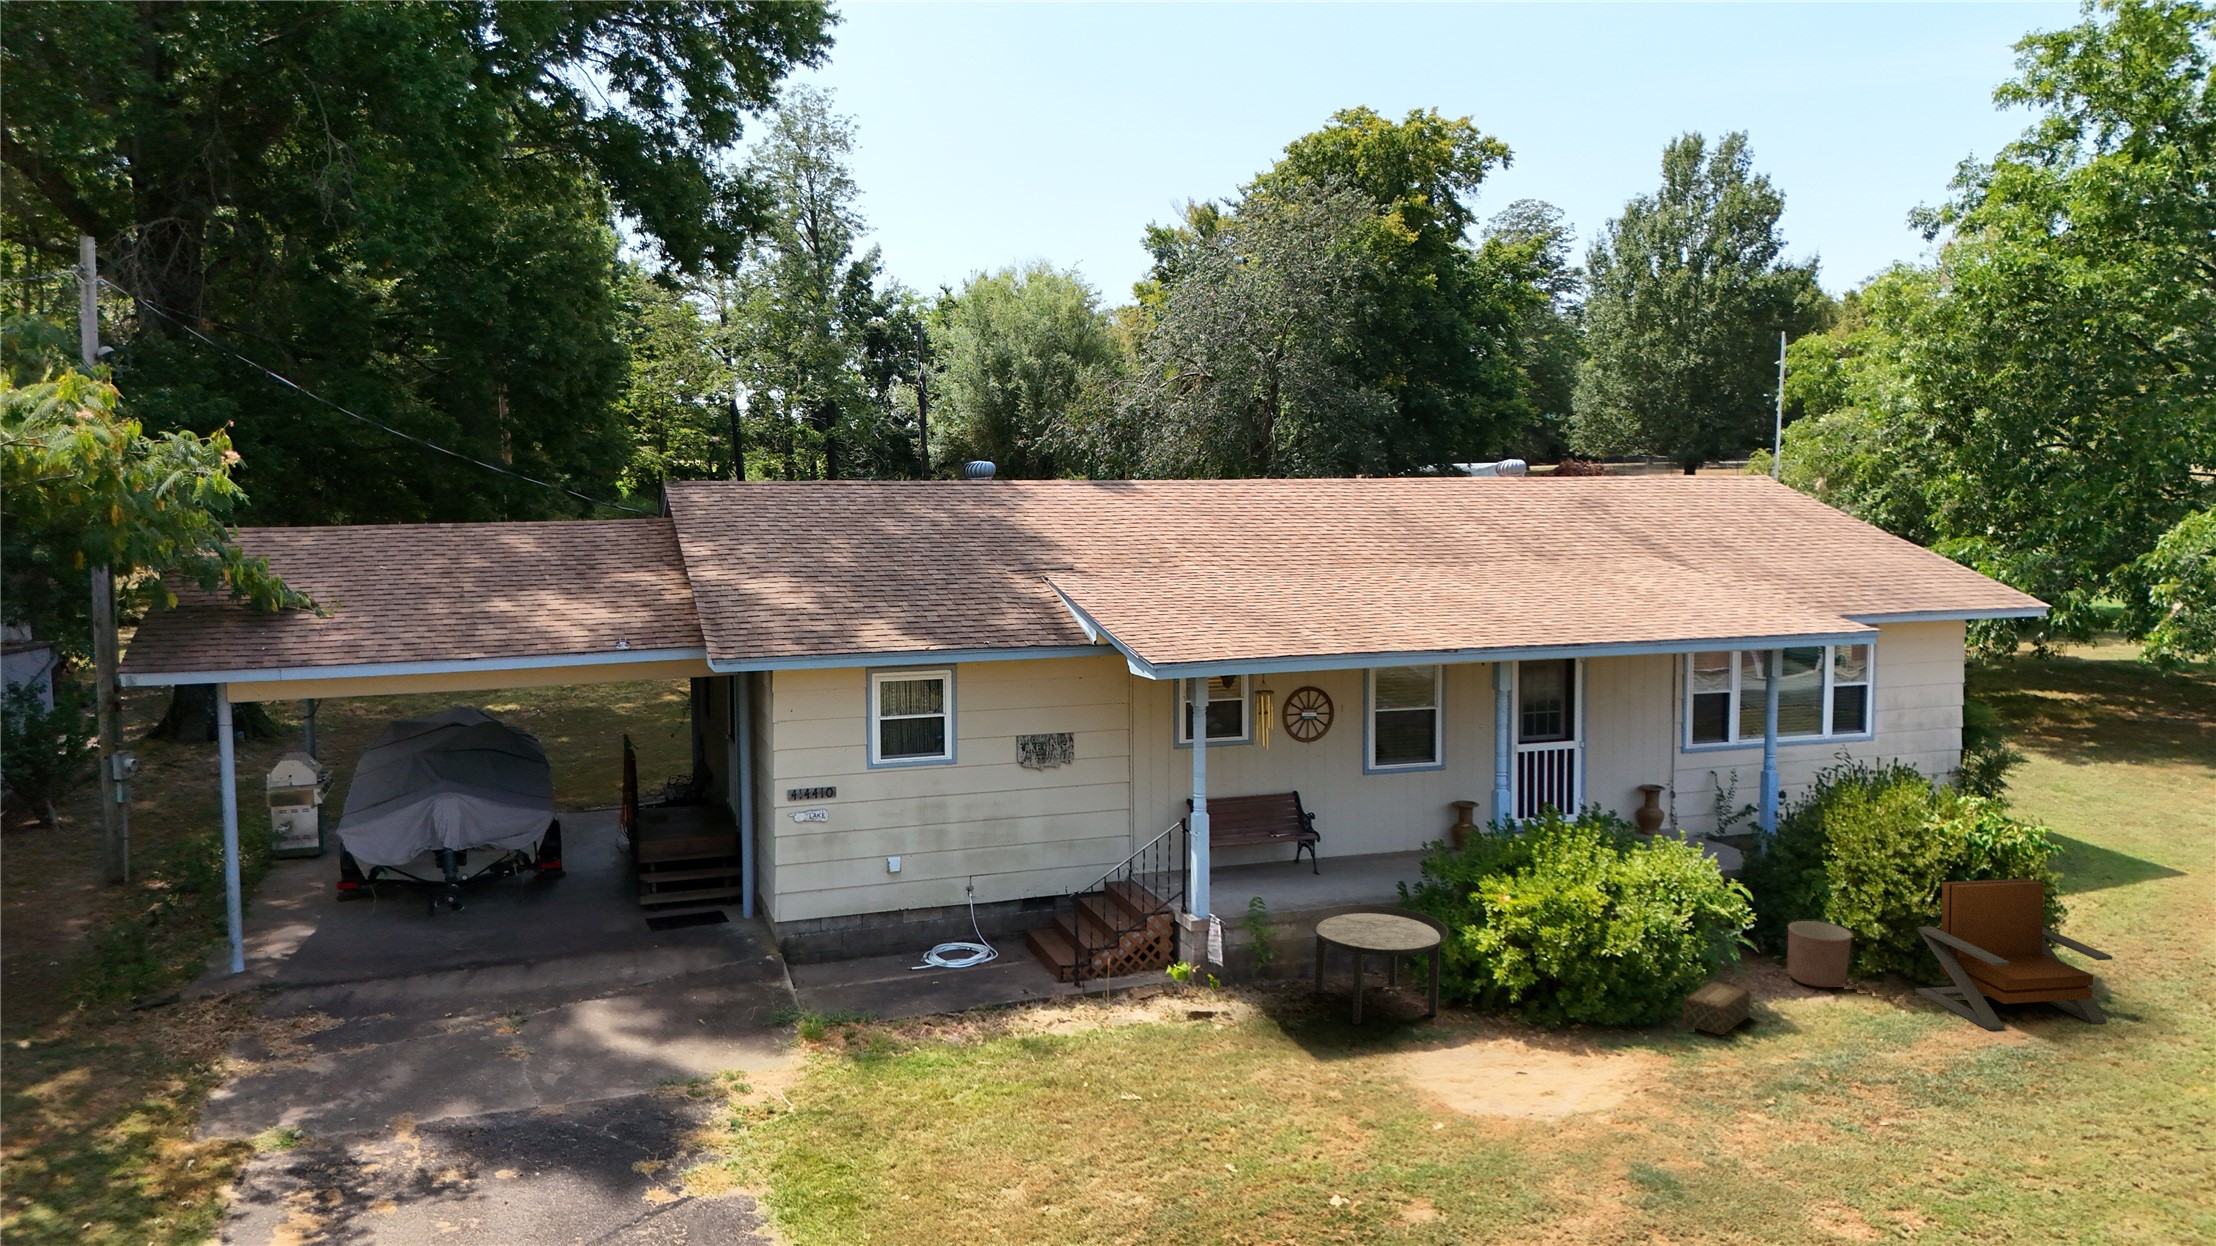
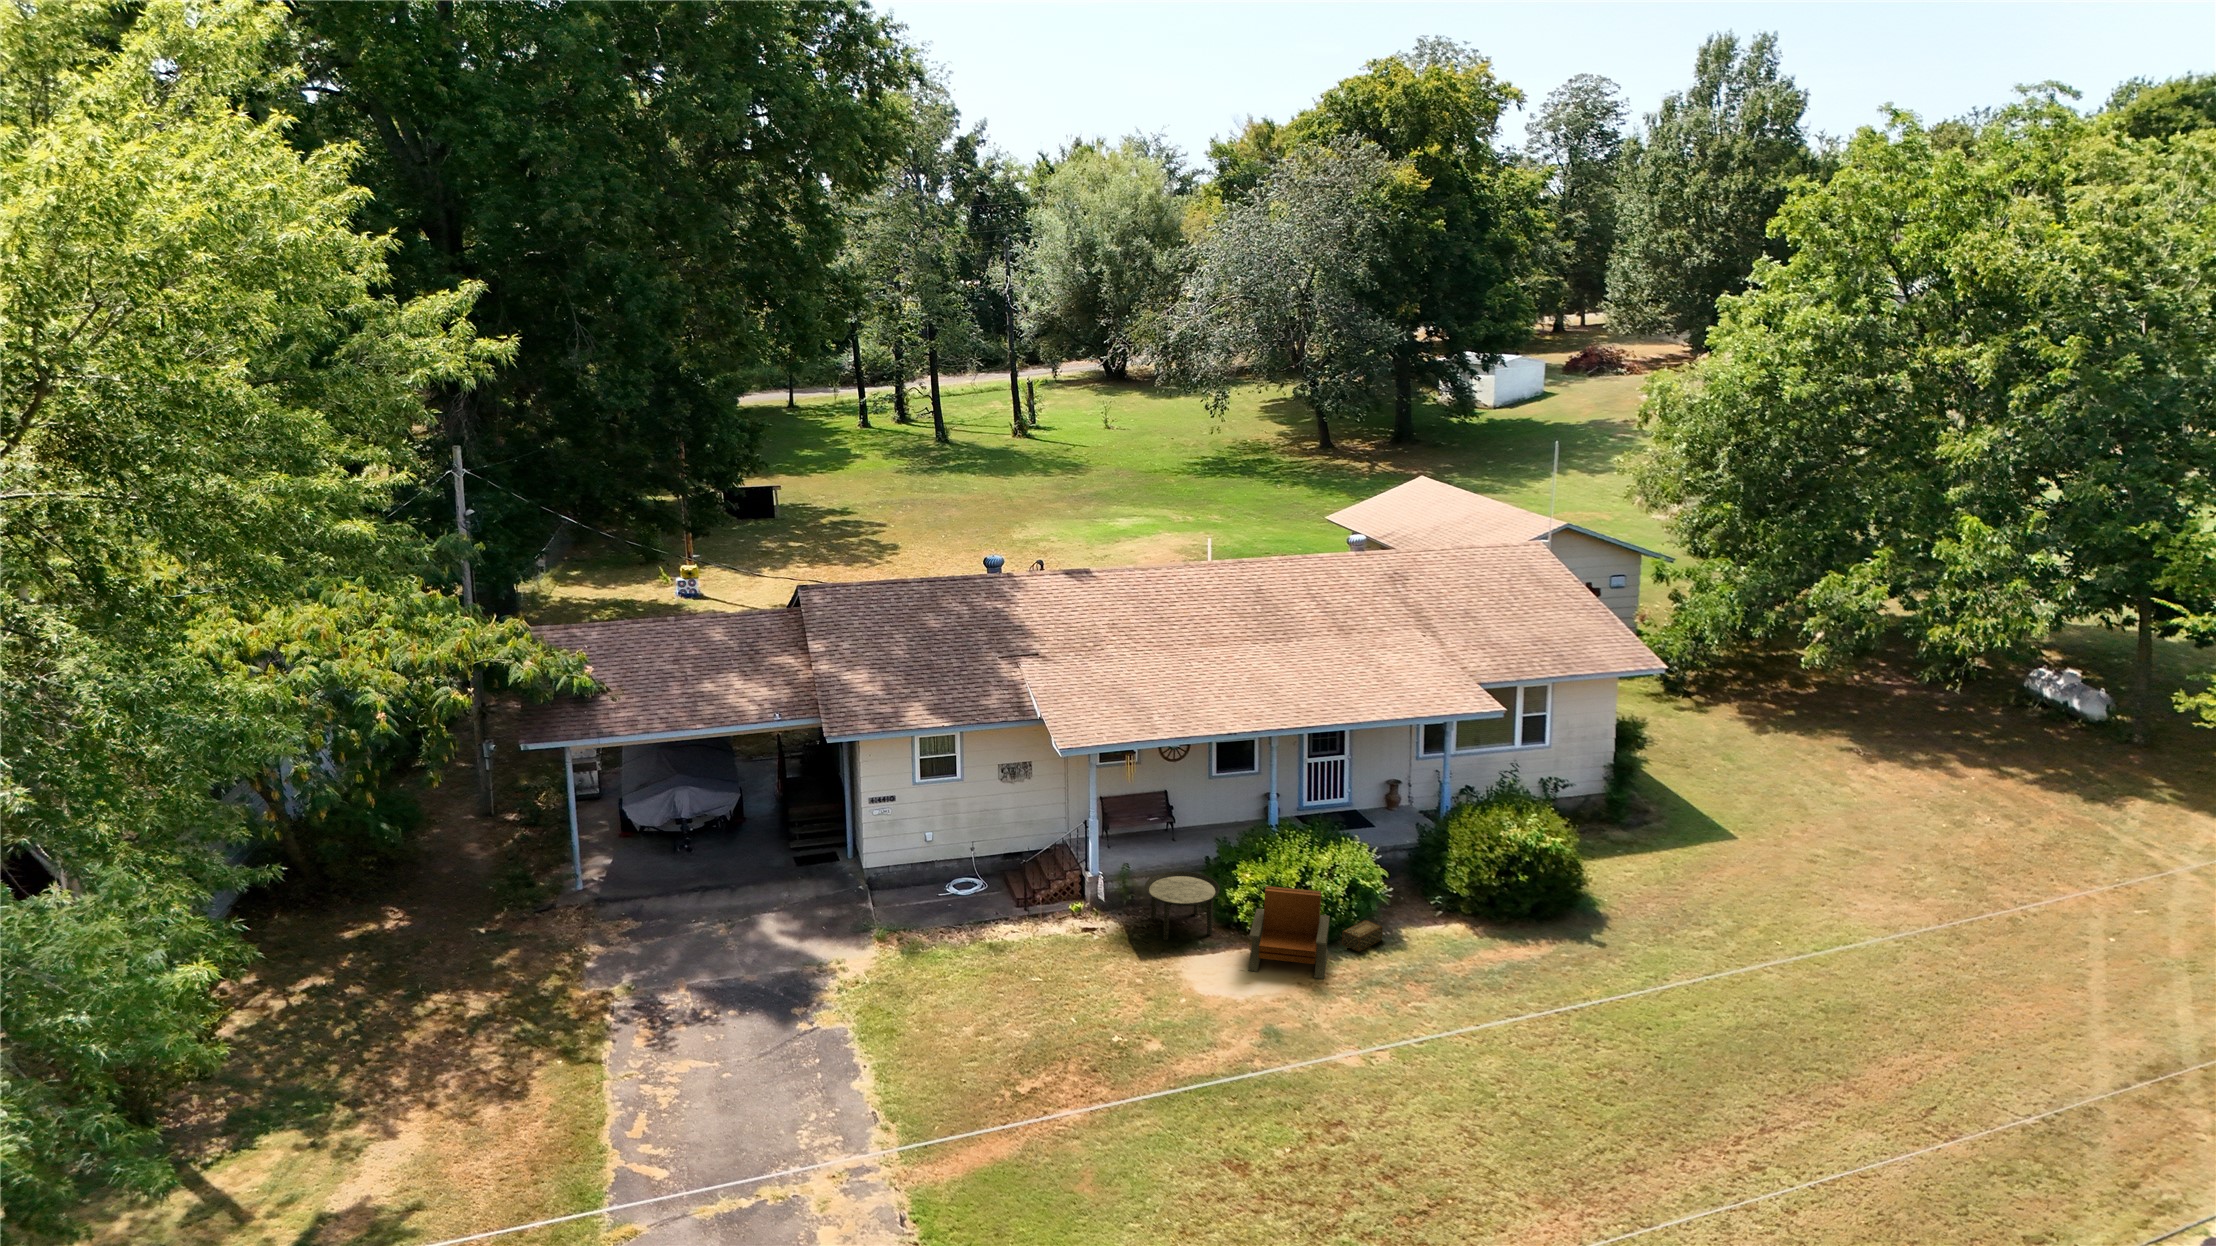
lounge chair: present [1916,879,2113,1030] -> present [1248,886,1330,979]
planter: present [1788,921,1852,987] -> none [1421,884,1454,922]

